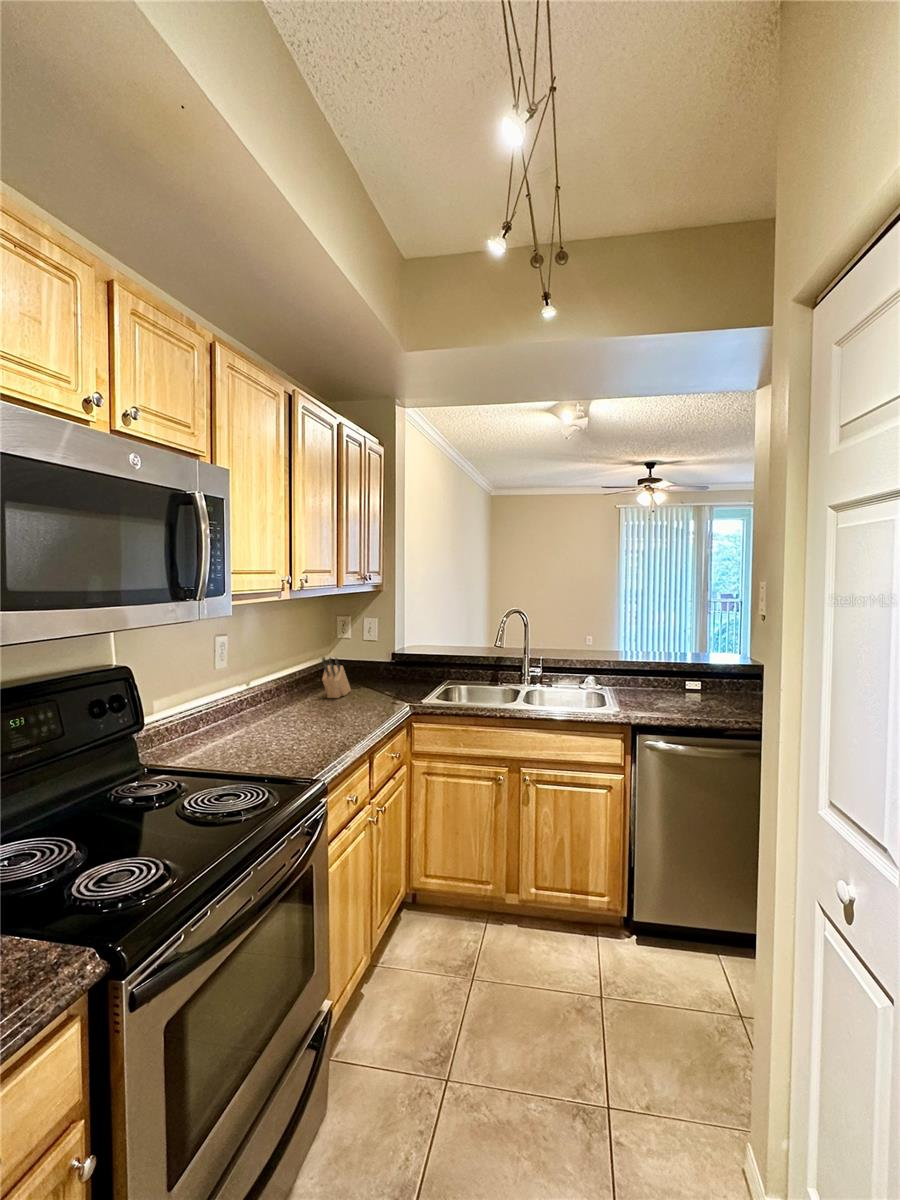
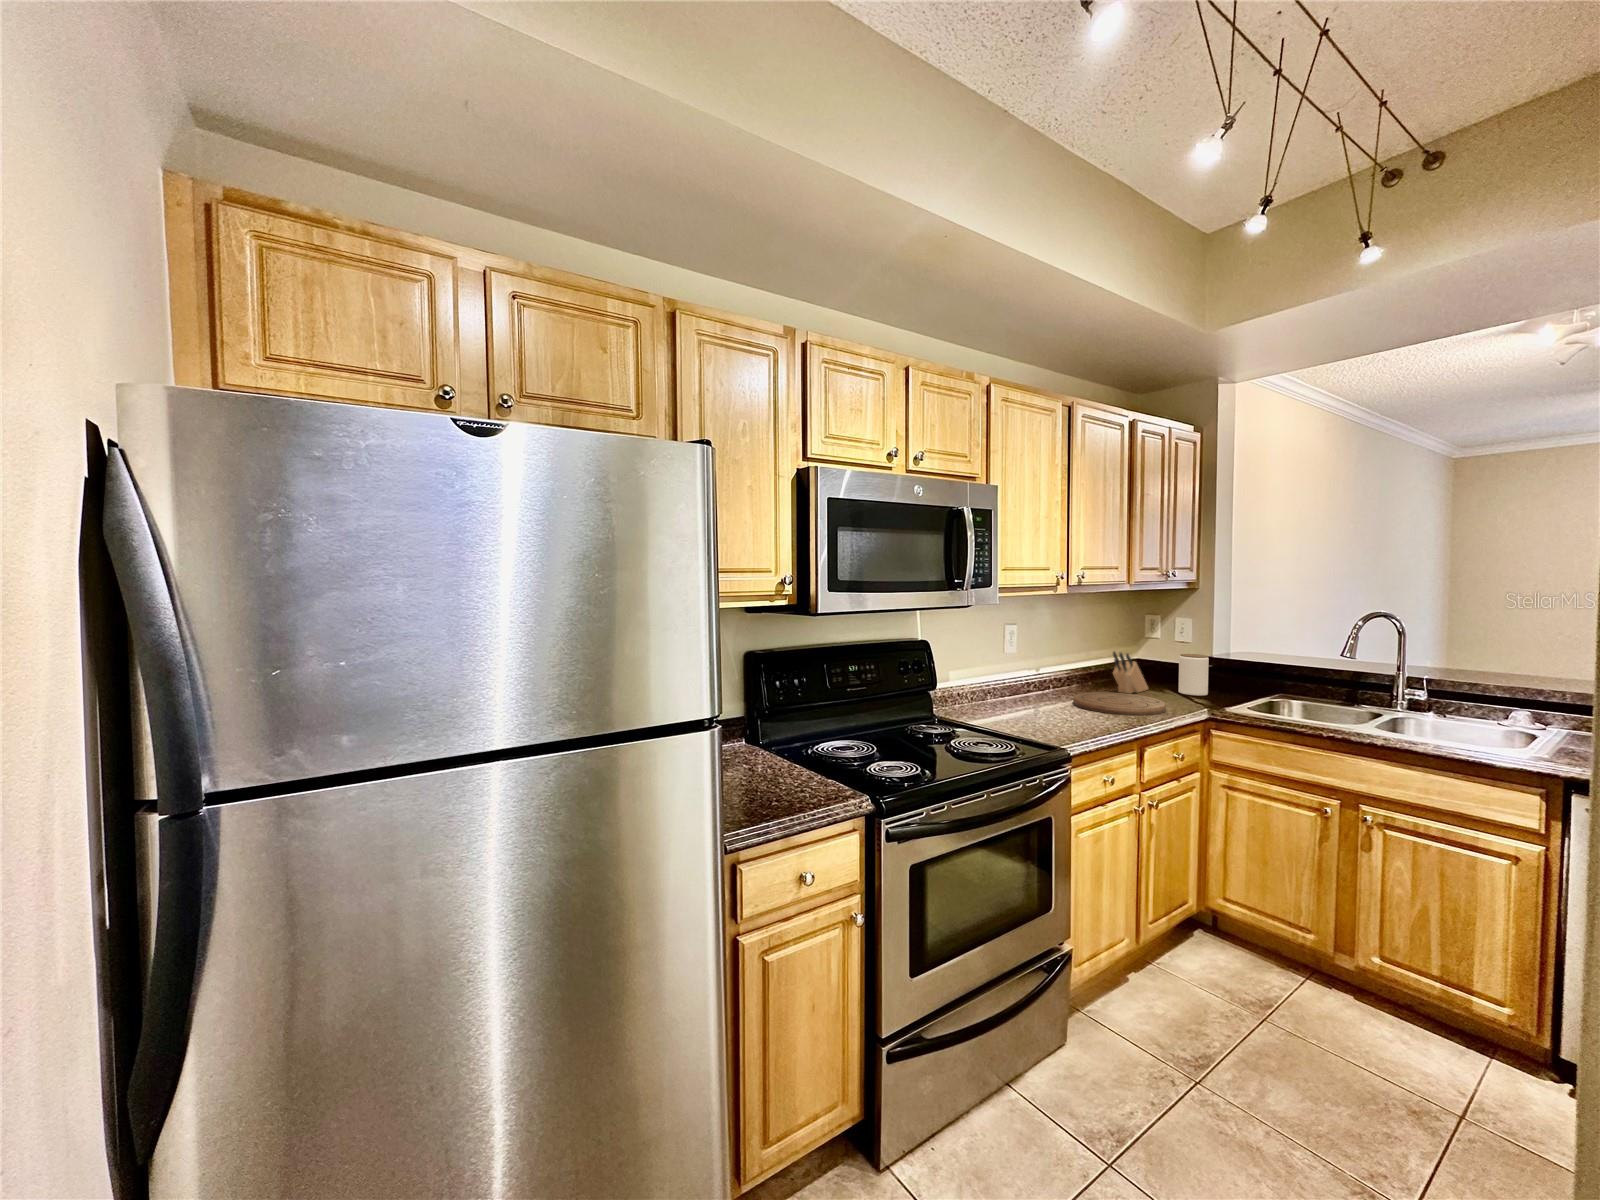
jar: none [376,653,399,692] -> present [1178,654,1209,695]
cutting board: none [293,700,379,725] -> present [1073,692,1166,716]

